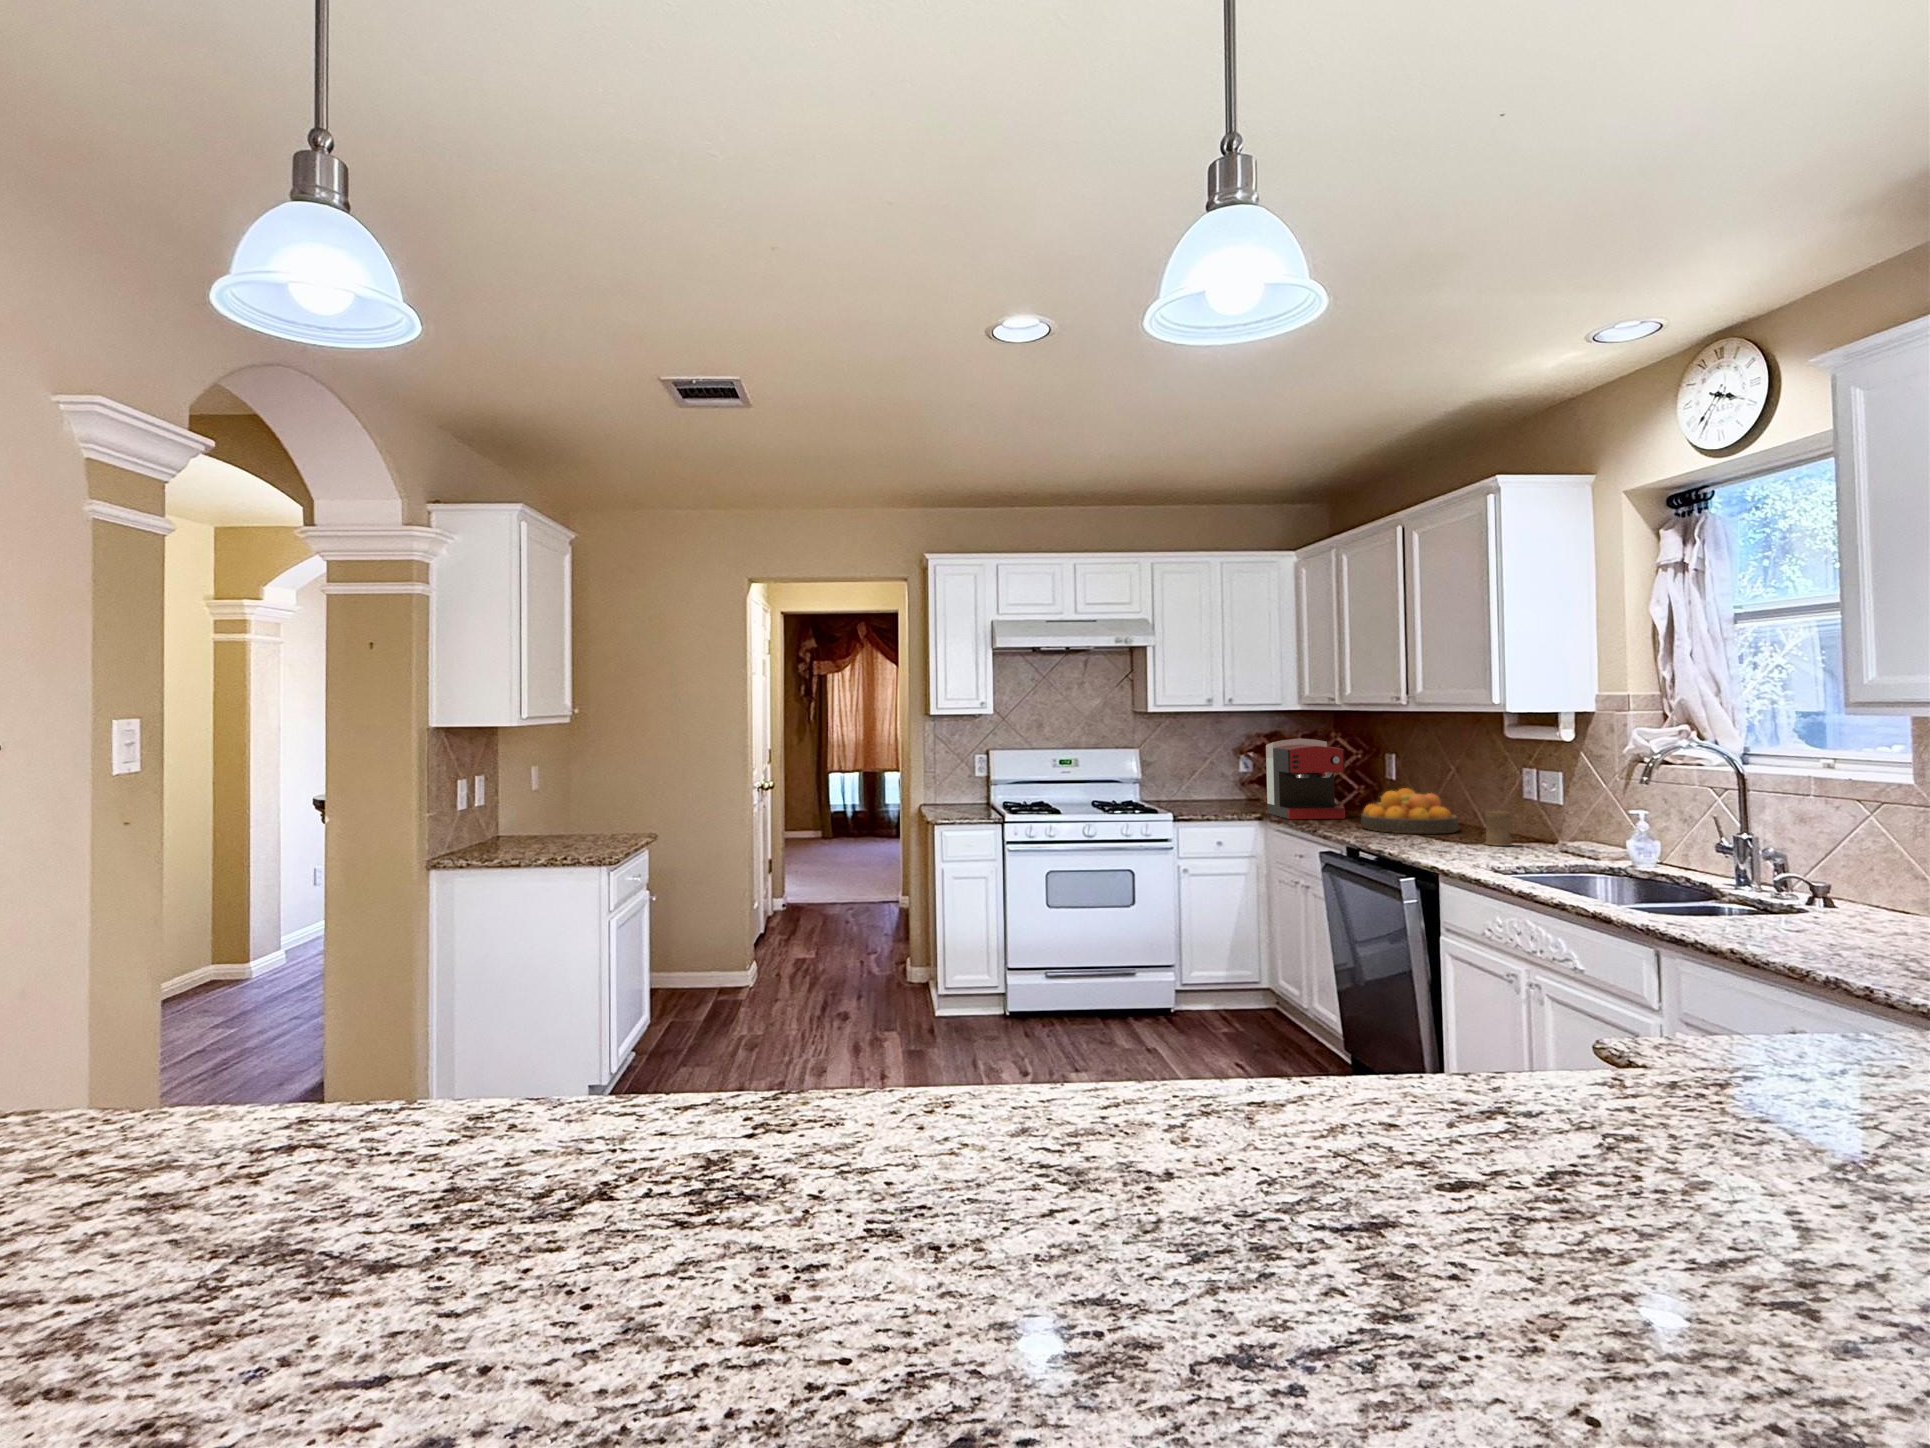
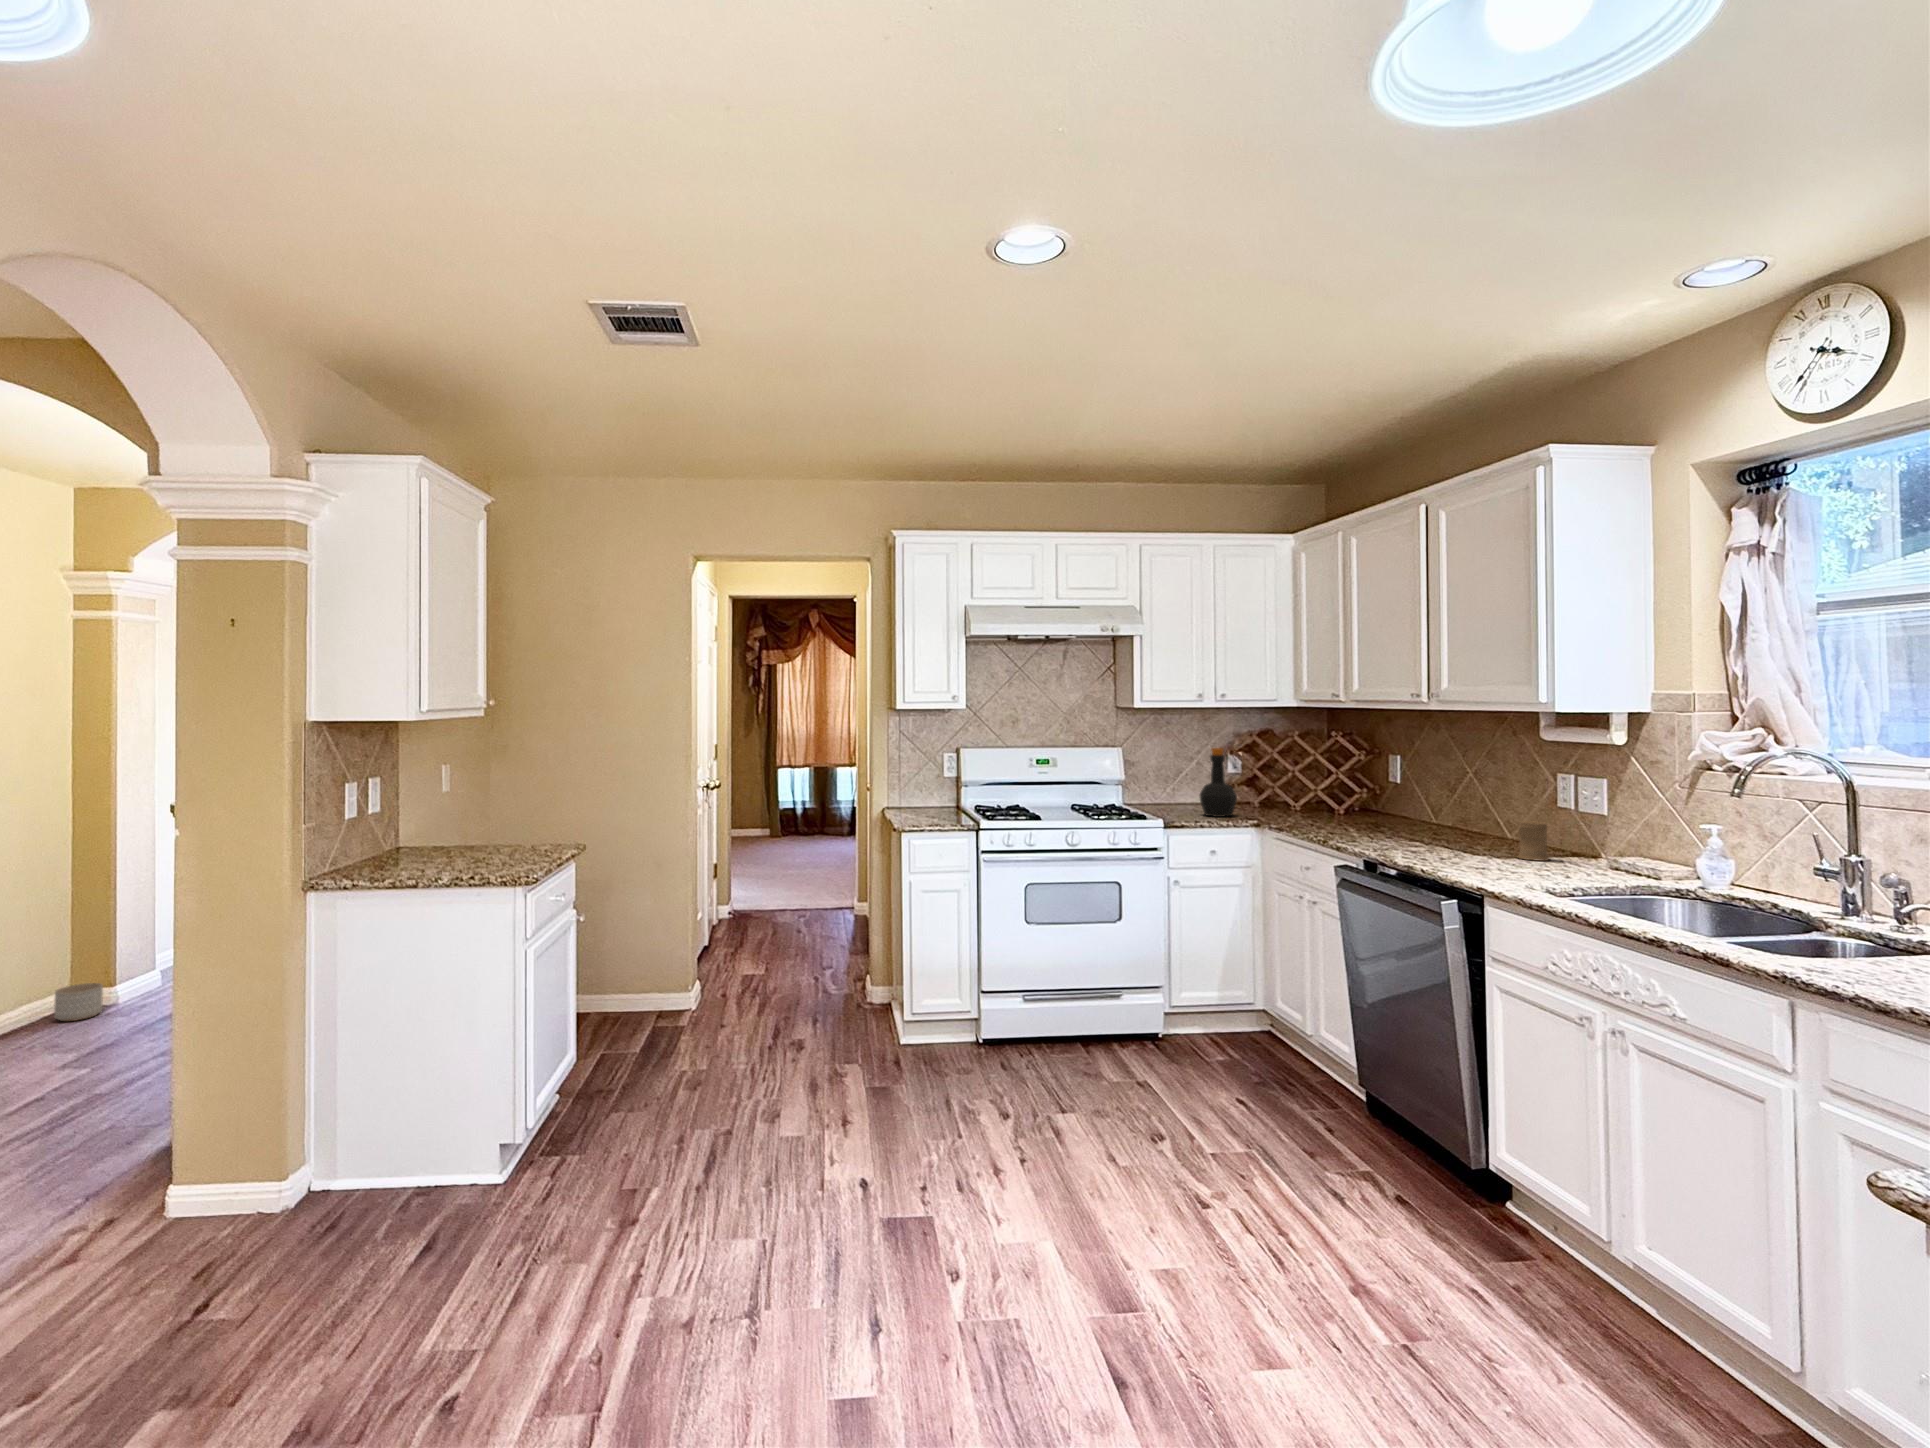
coffee maker: present [1266,738,1345,819] -> none [1260,738,1347,826]
bottle: none [1211,748,1246,812] -> present [1200,748,1237,817]
fruit bowl: present [1361,788,1459,833] -> none [1371,794,1479,844]
planter: none [198,959,237,992] -> present [54,983,103,1021]

